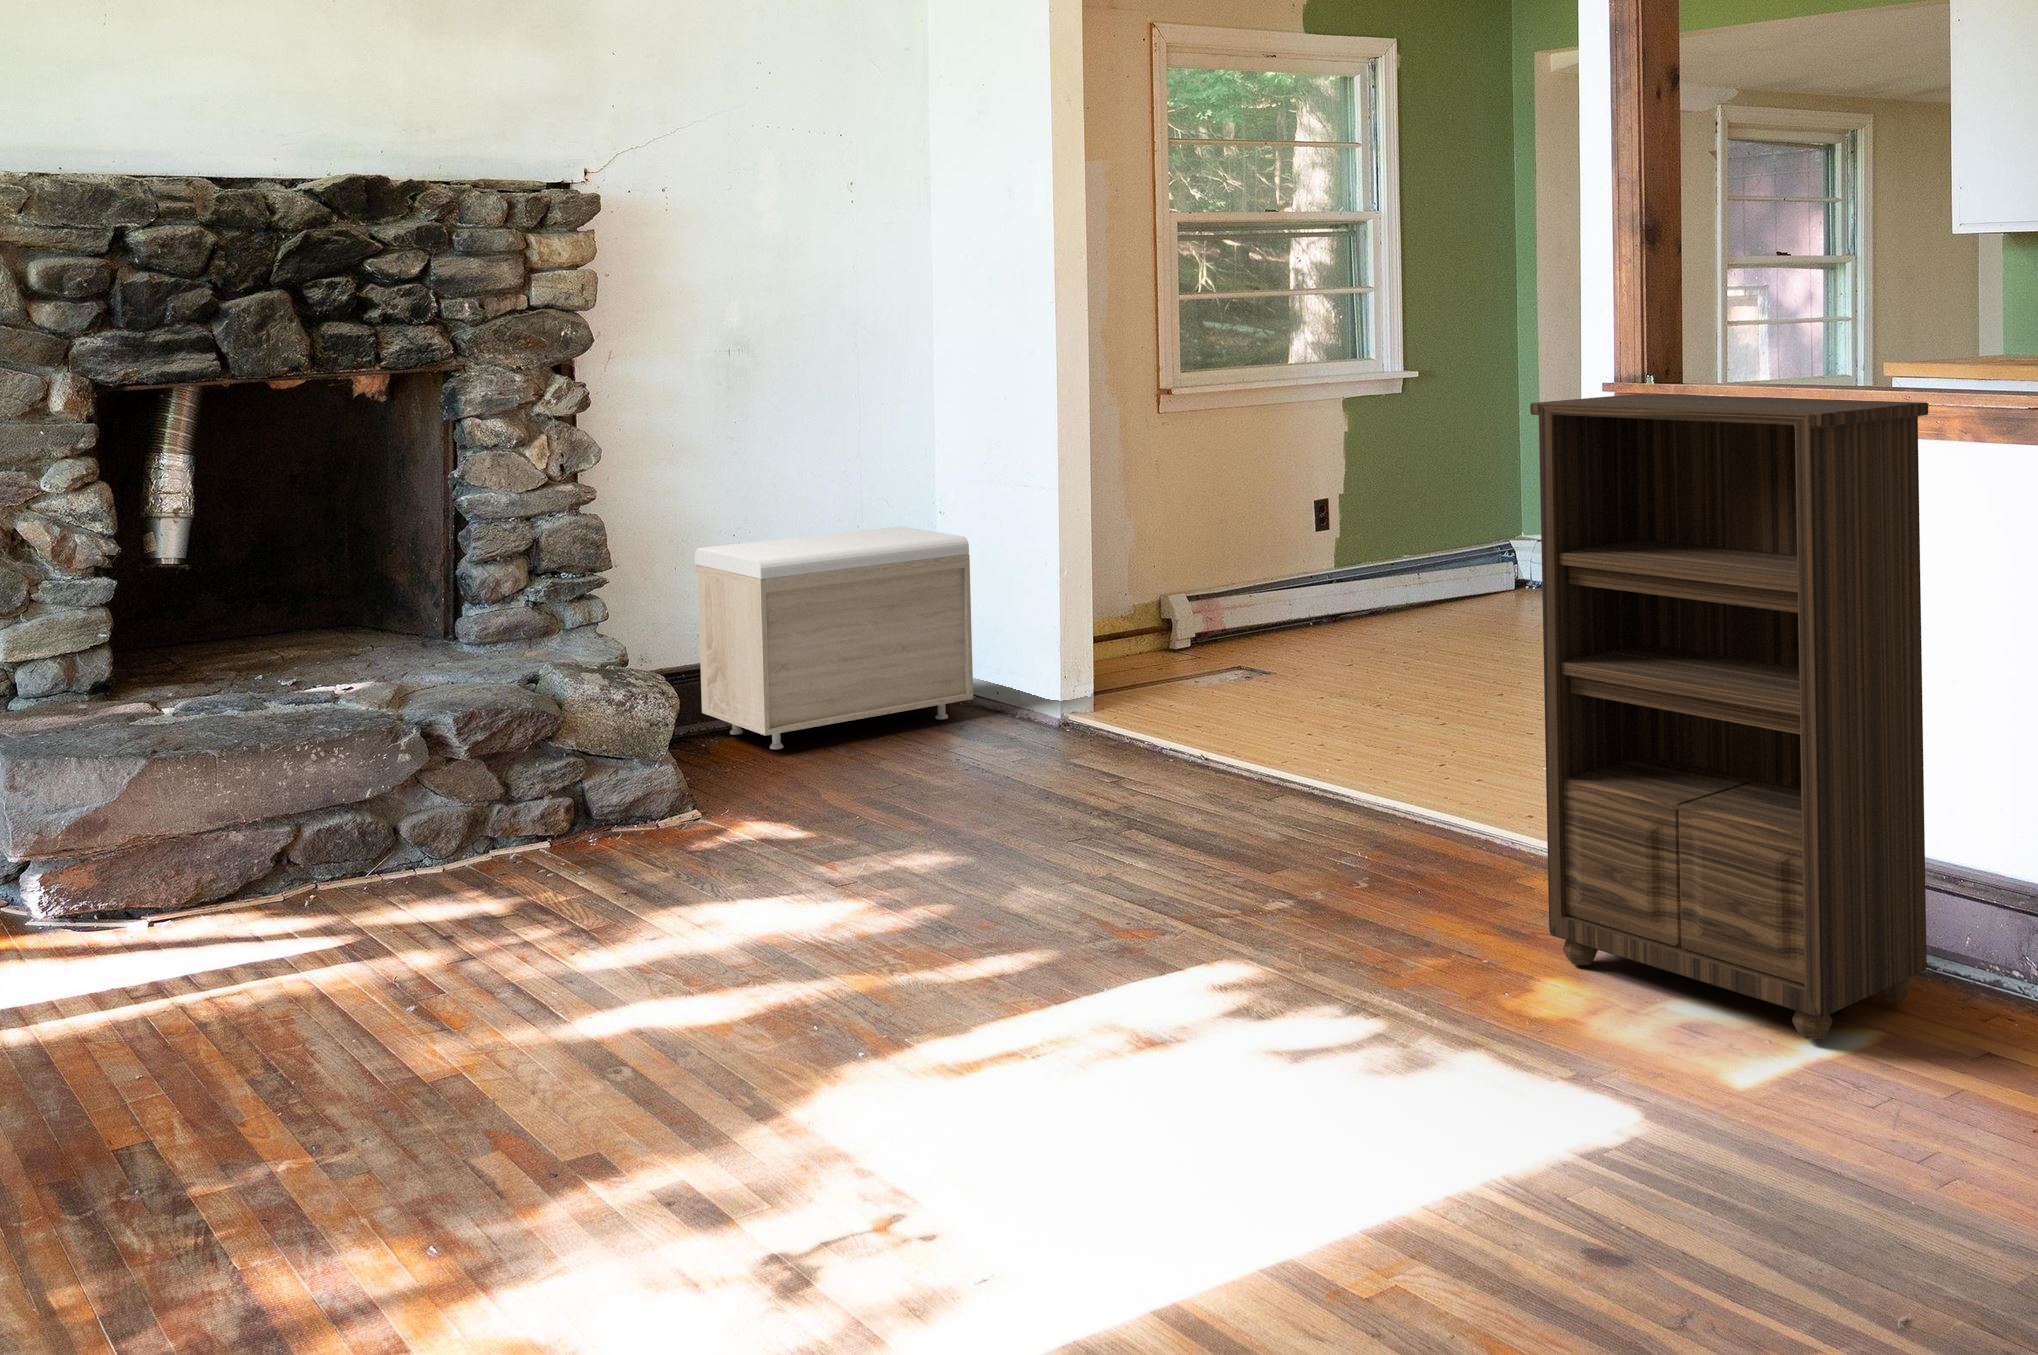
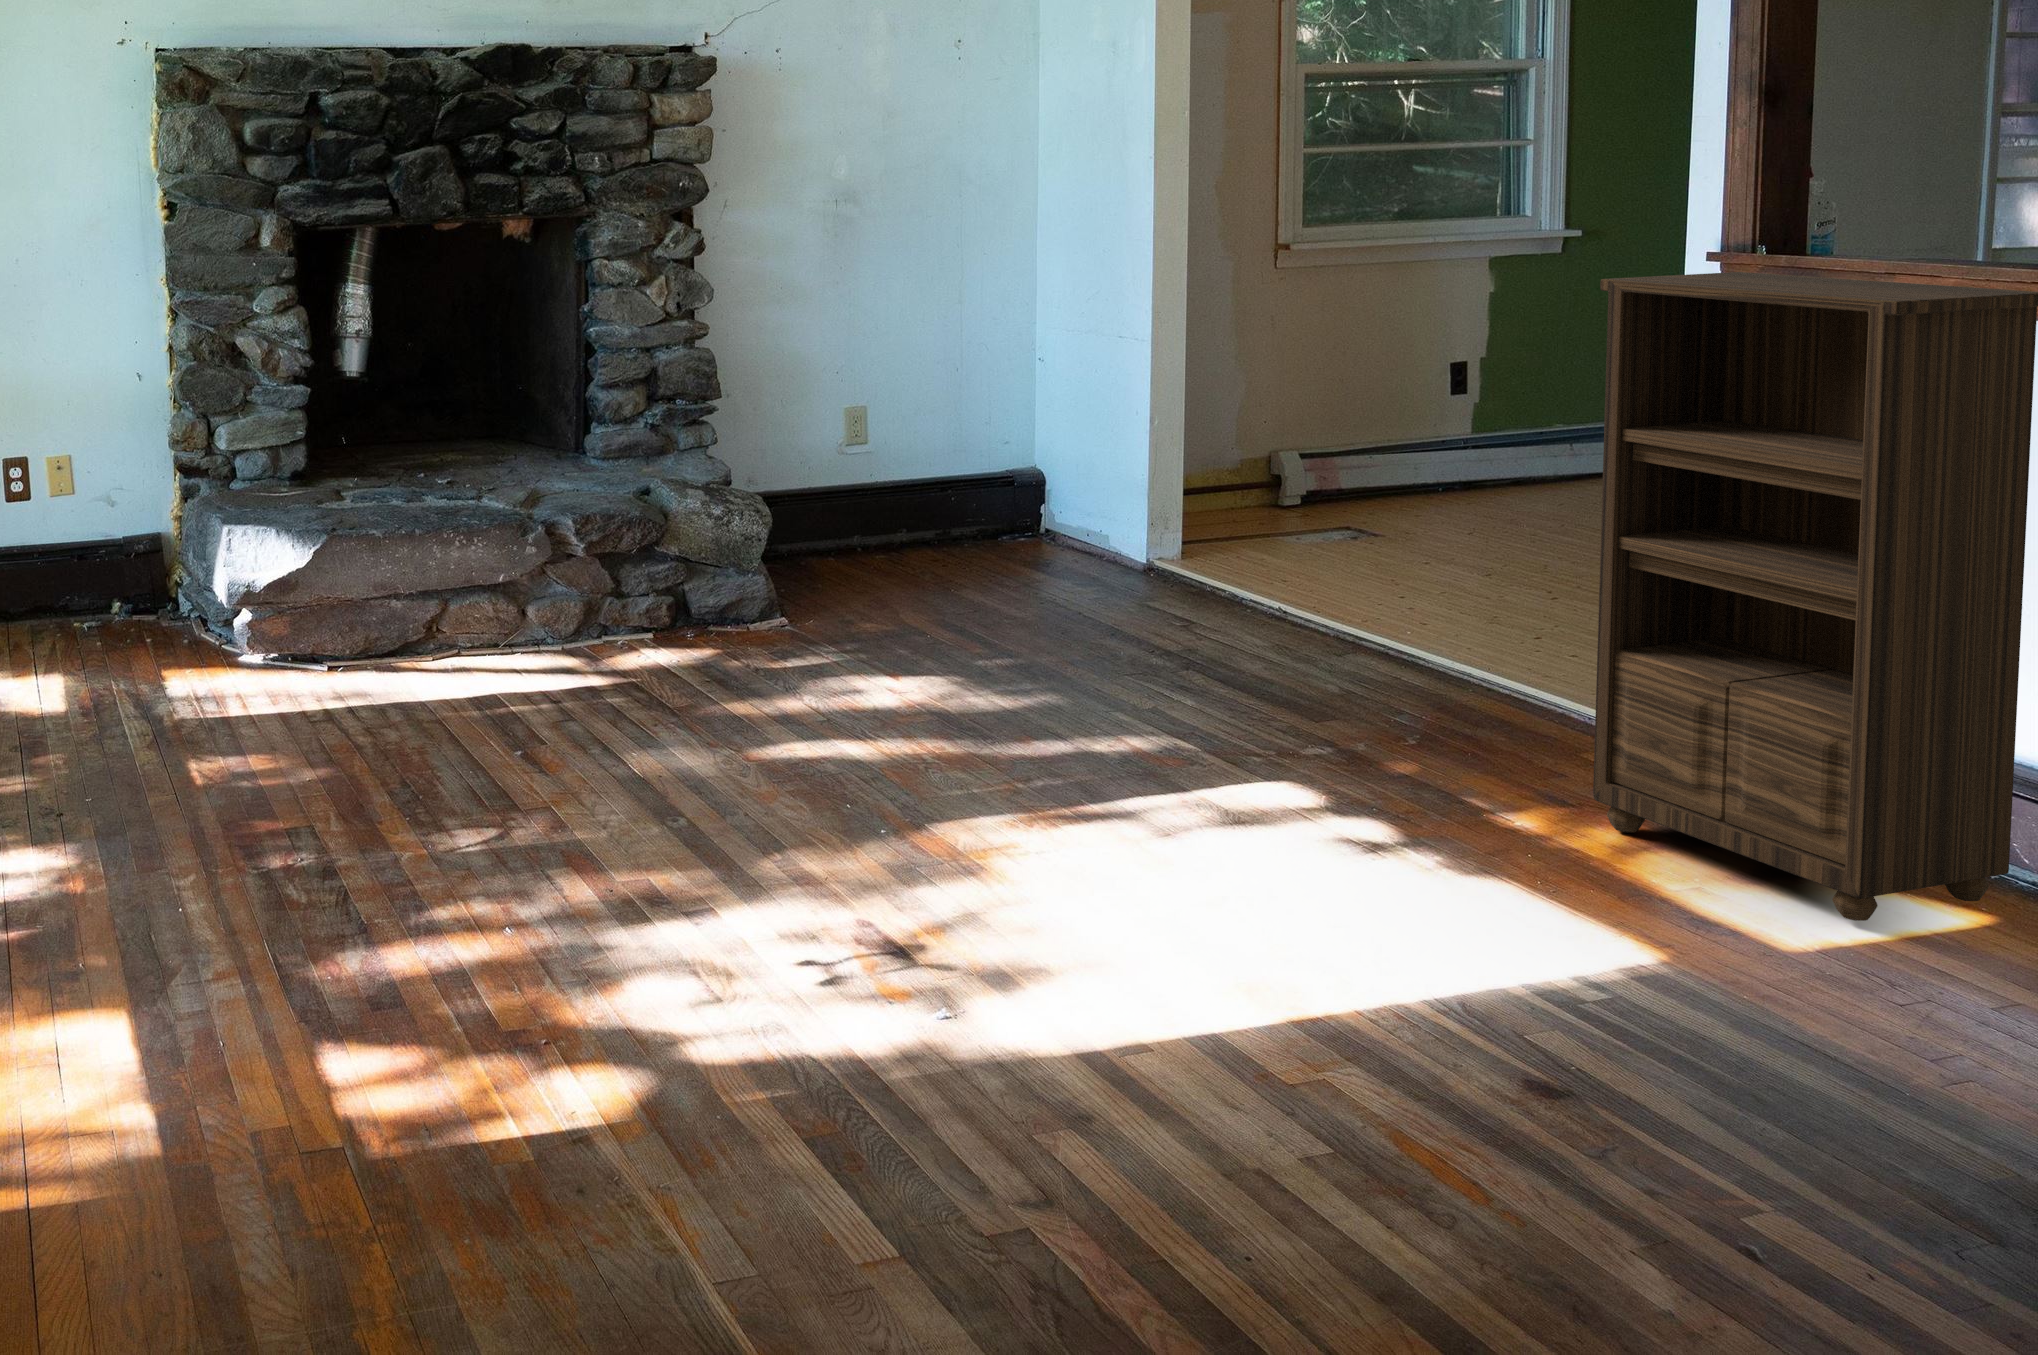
storage bench: present [695,526,973,749] -> none [792,373,1057,575]

